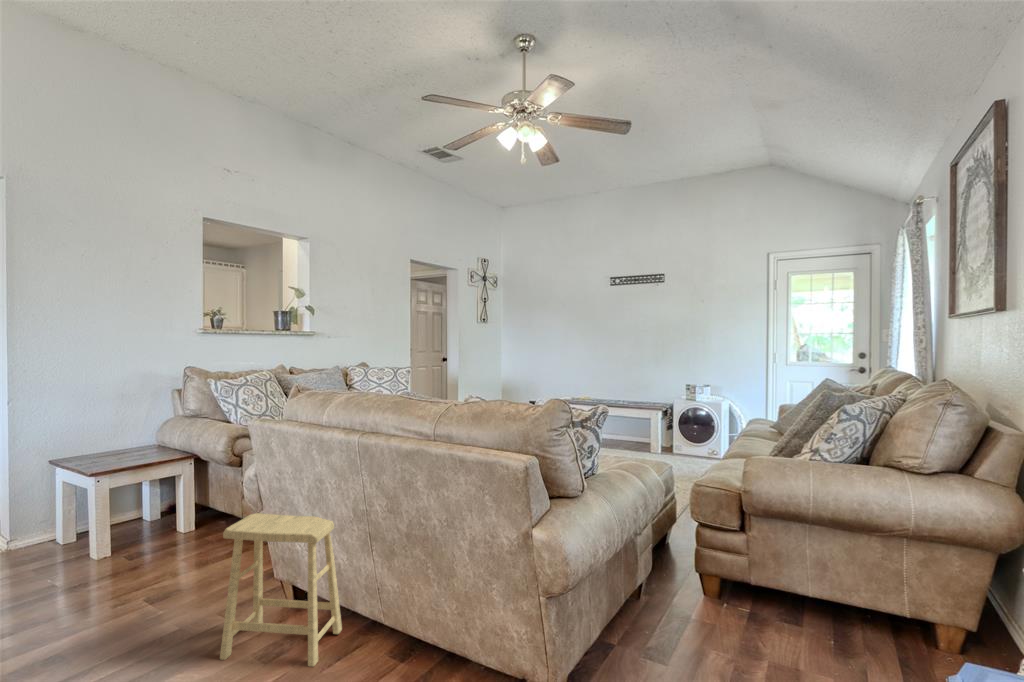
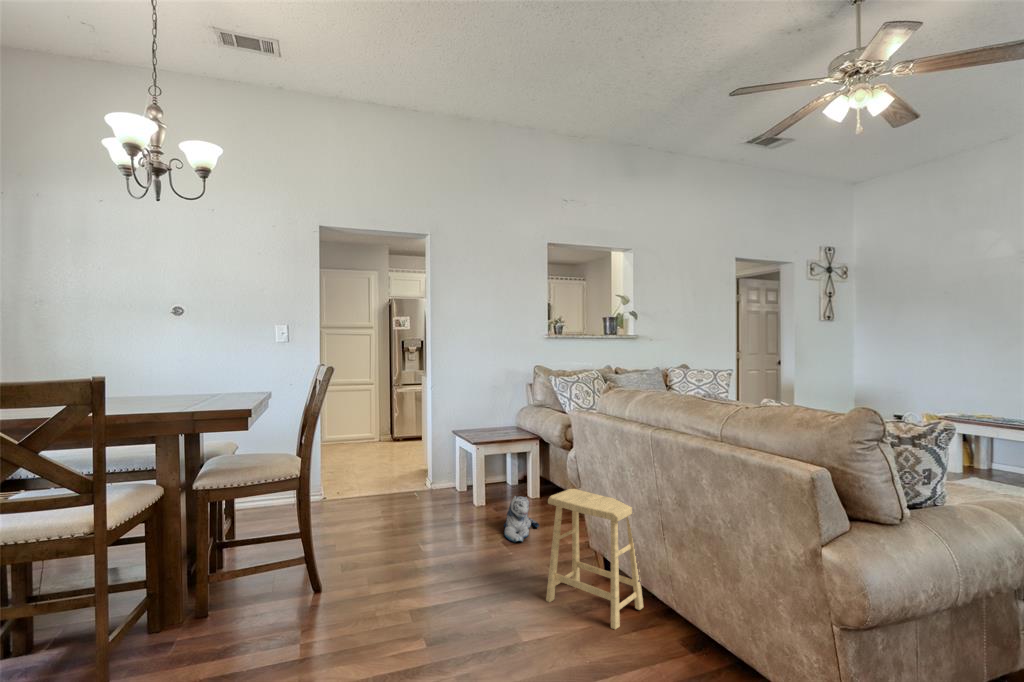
plush toy: none [145,532,199,594] -> present [504,496,539,542]

